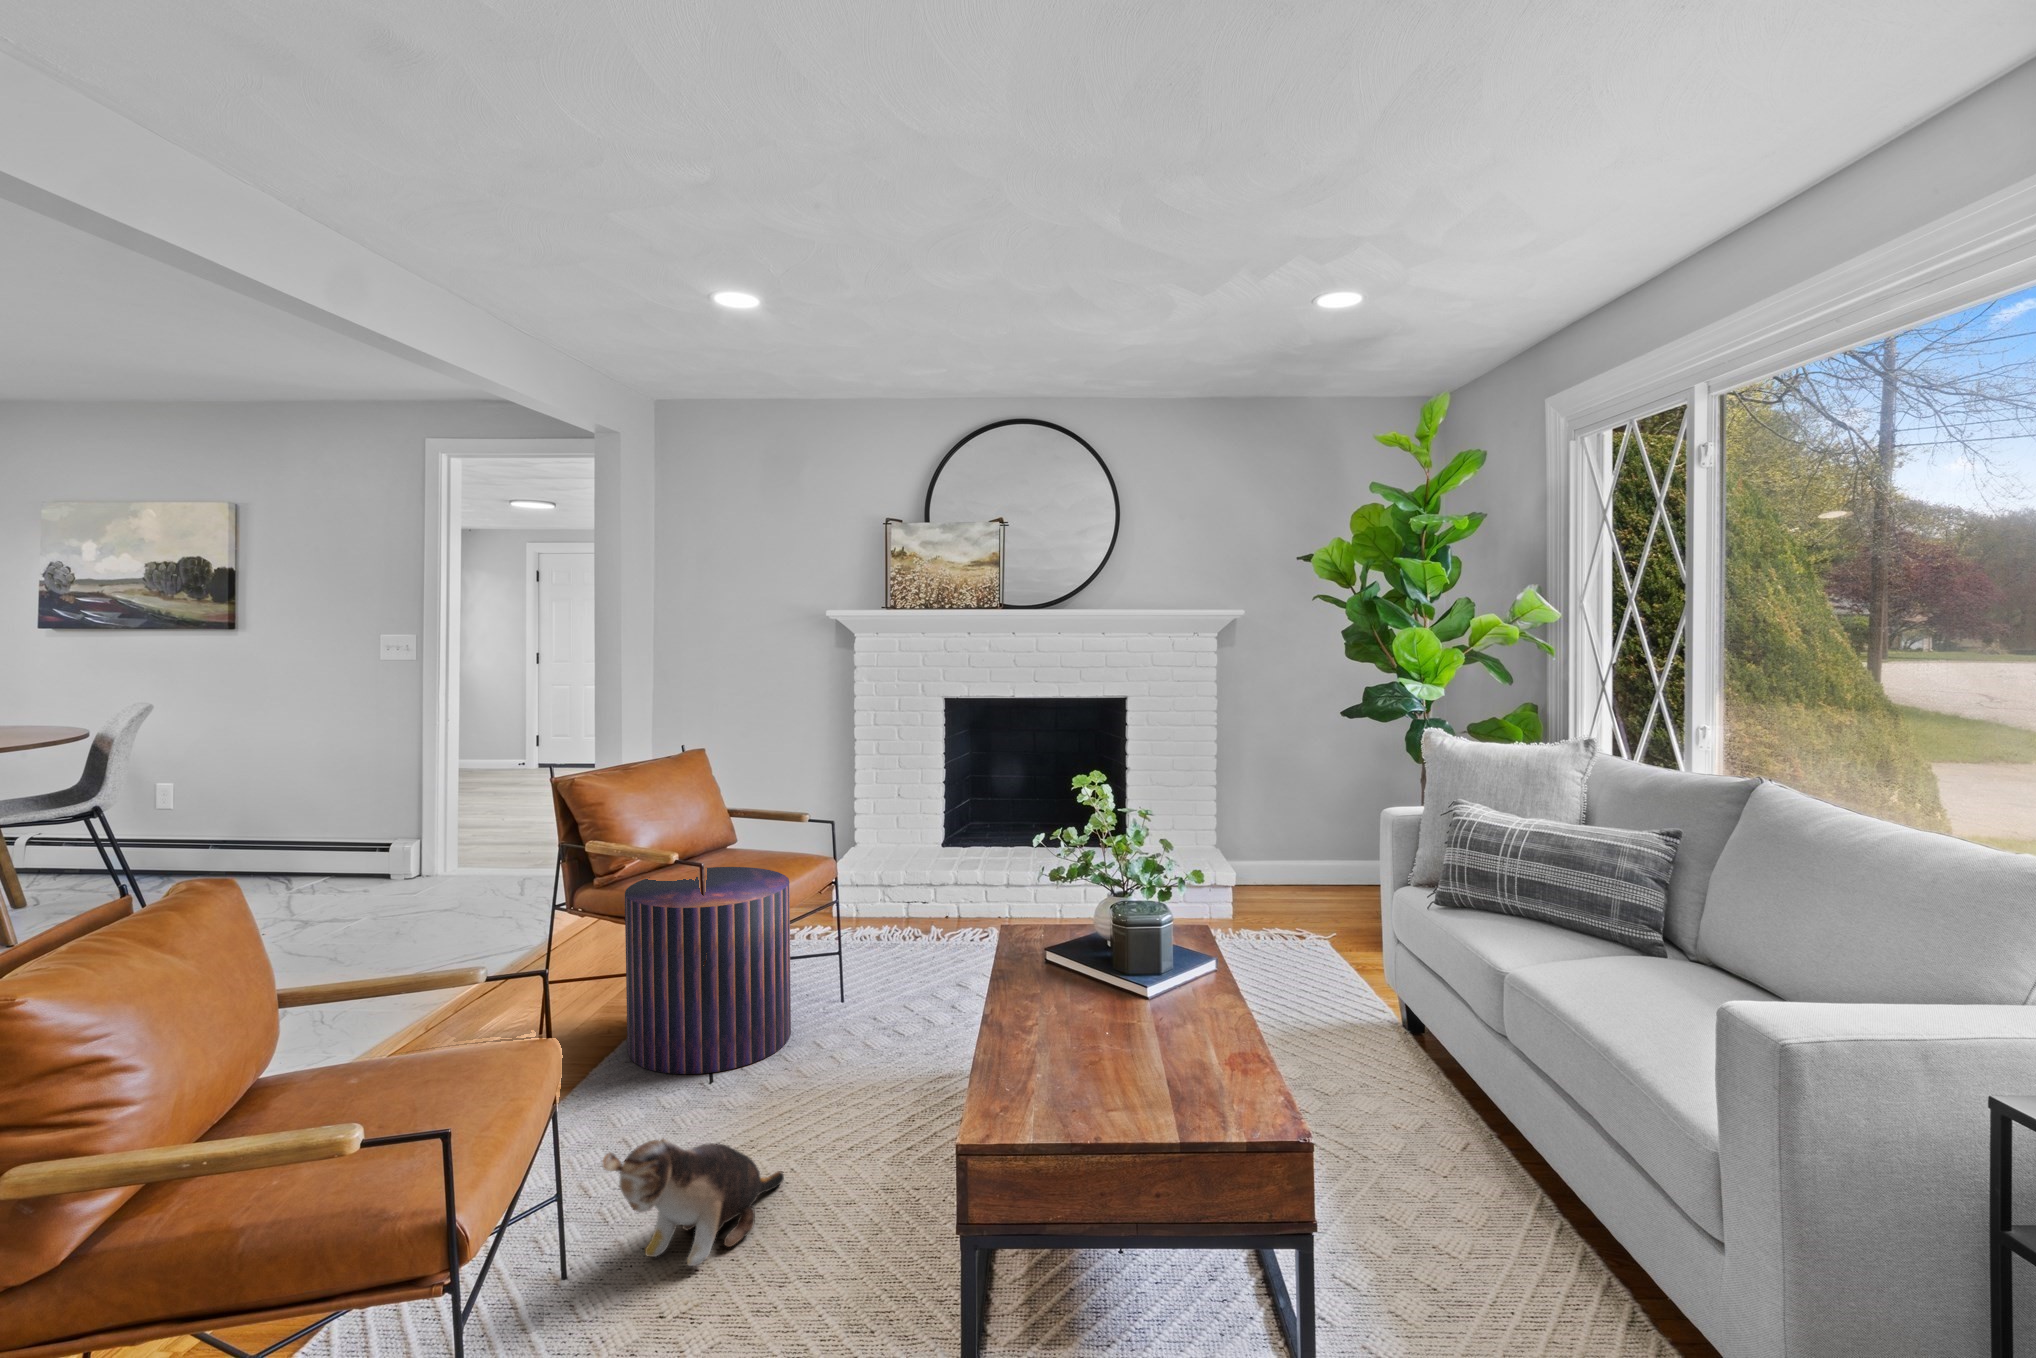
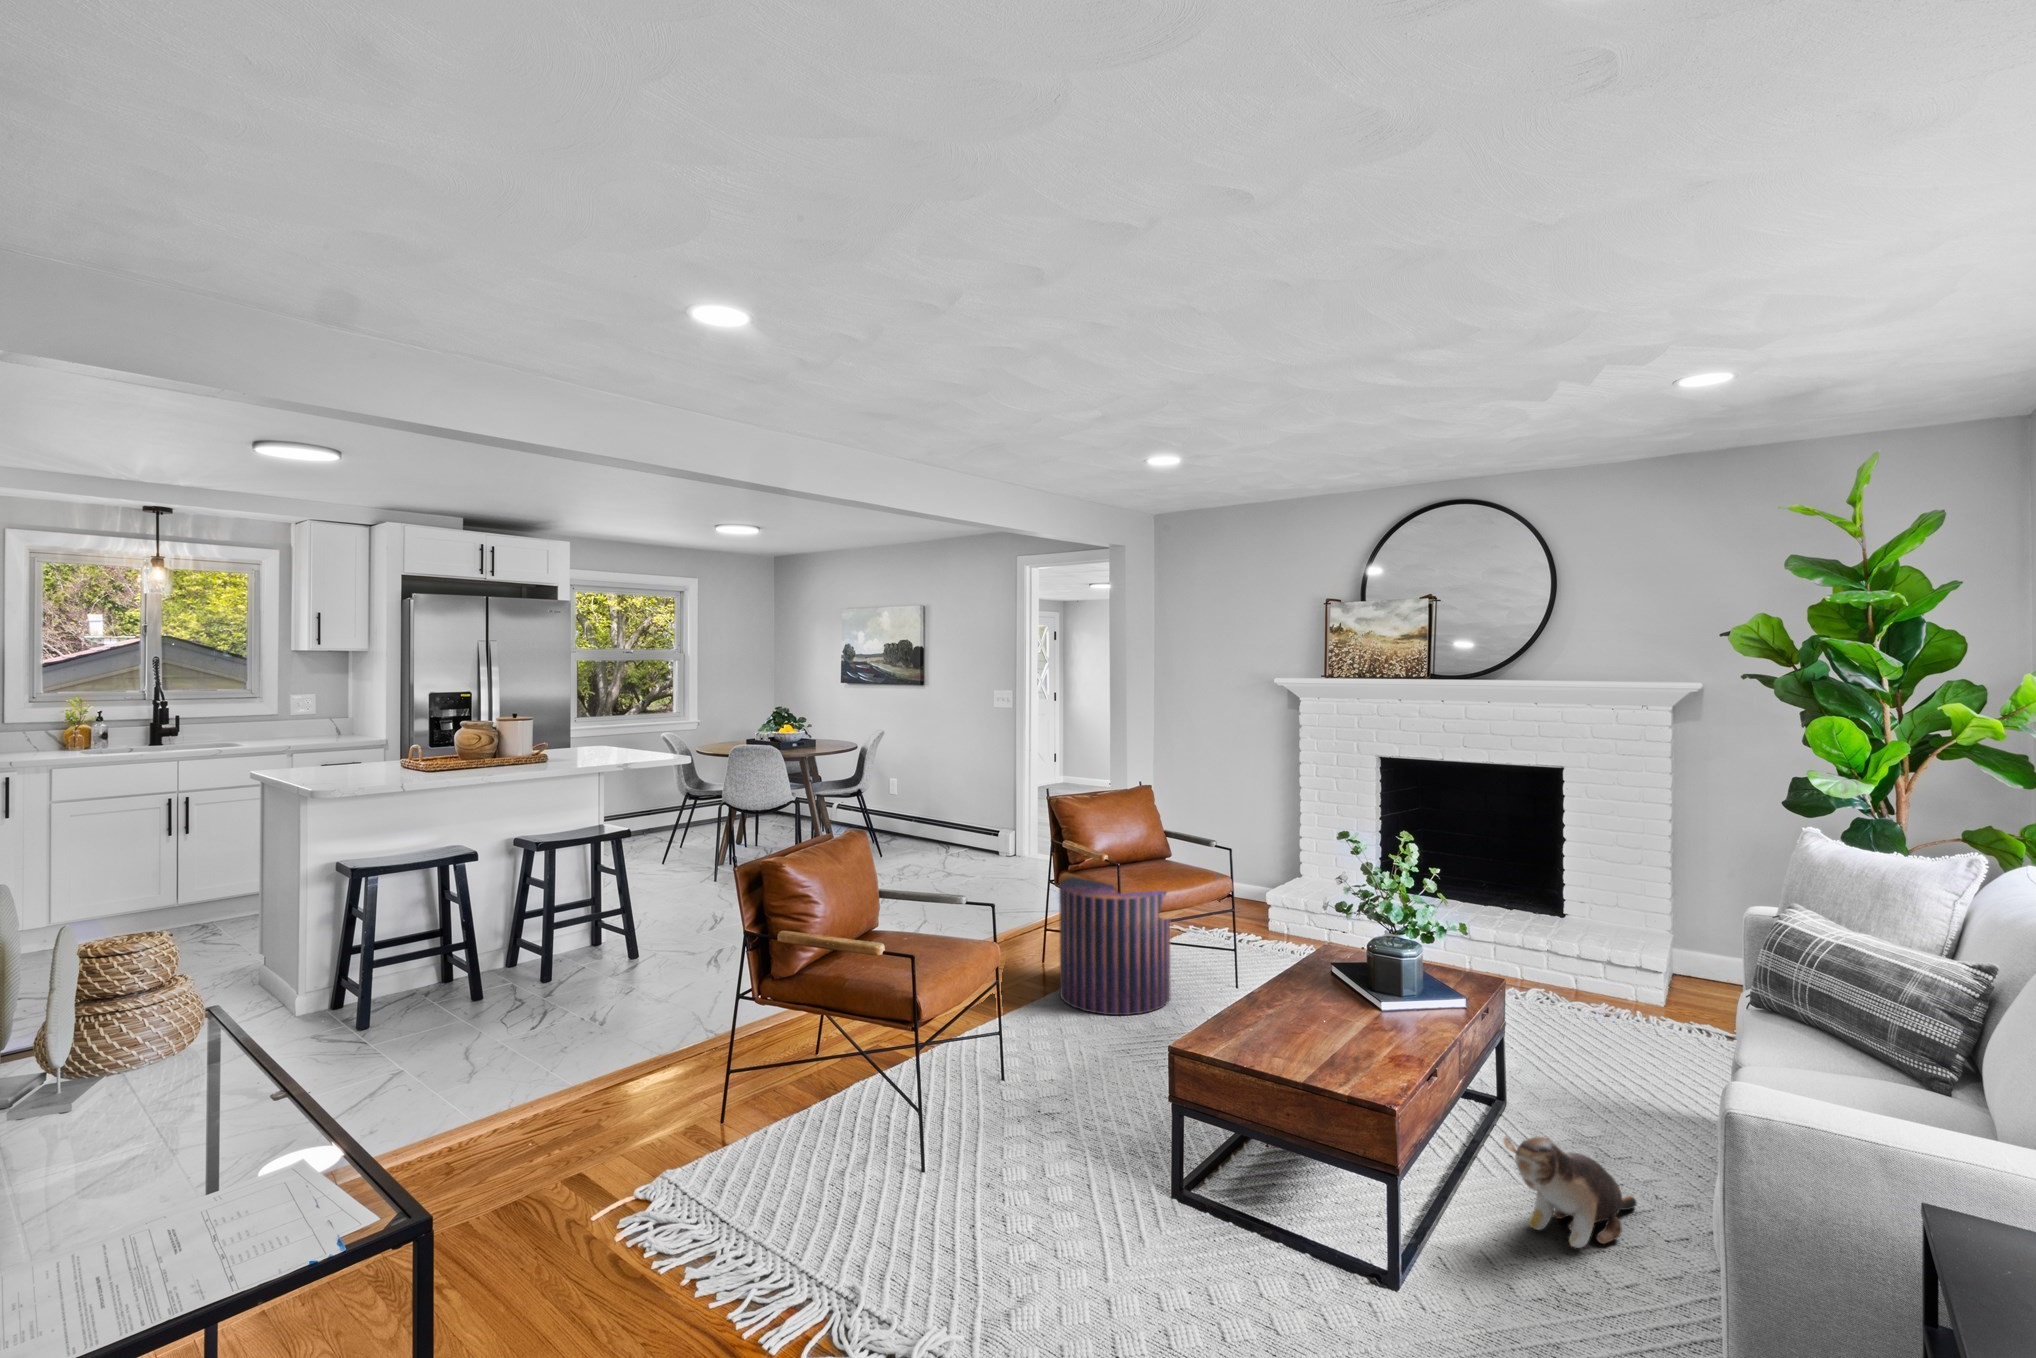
plush toy: present [603,1139,784,1266] -> present [1504,1137,1636,1248]

